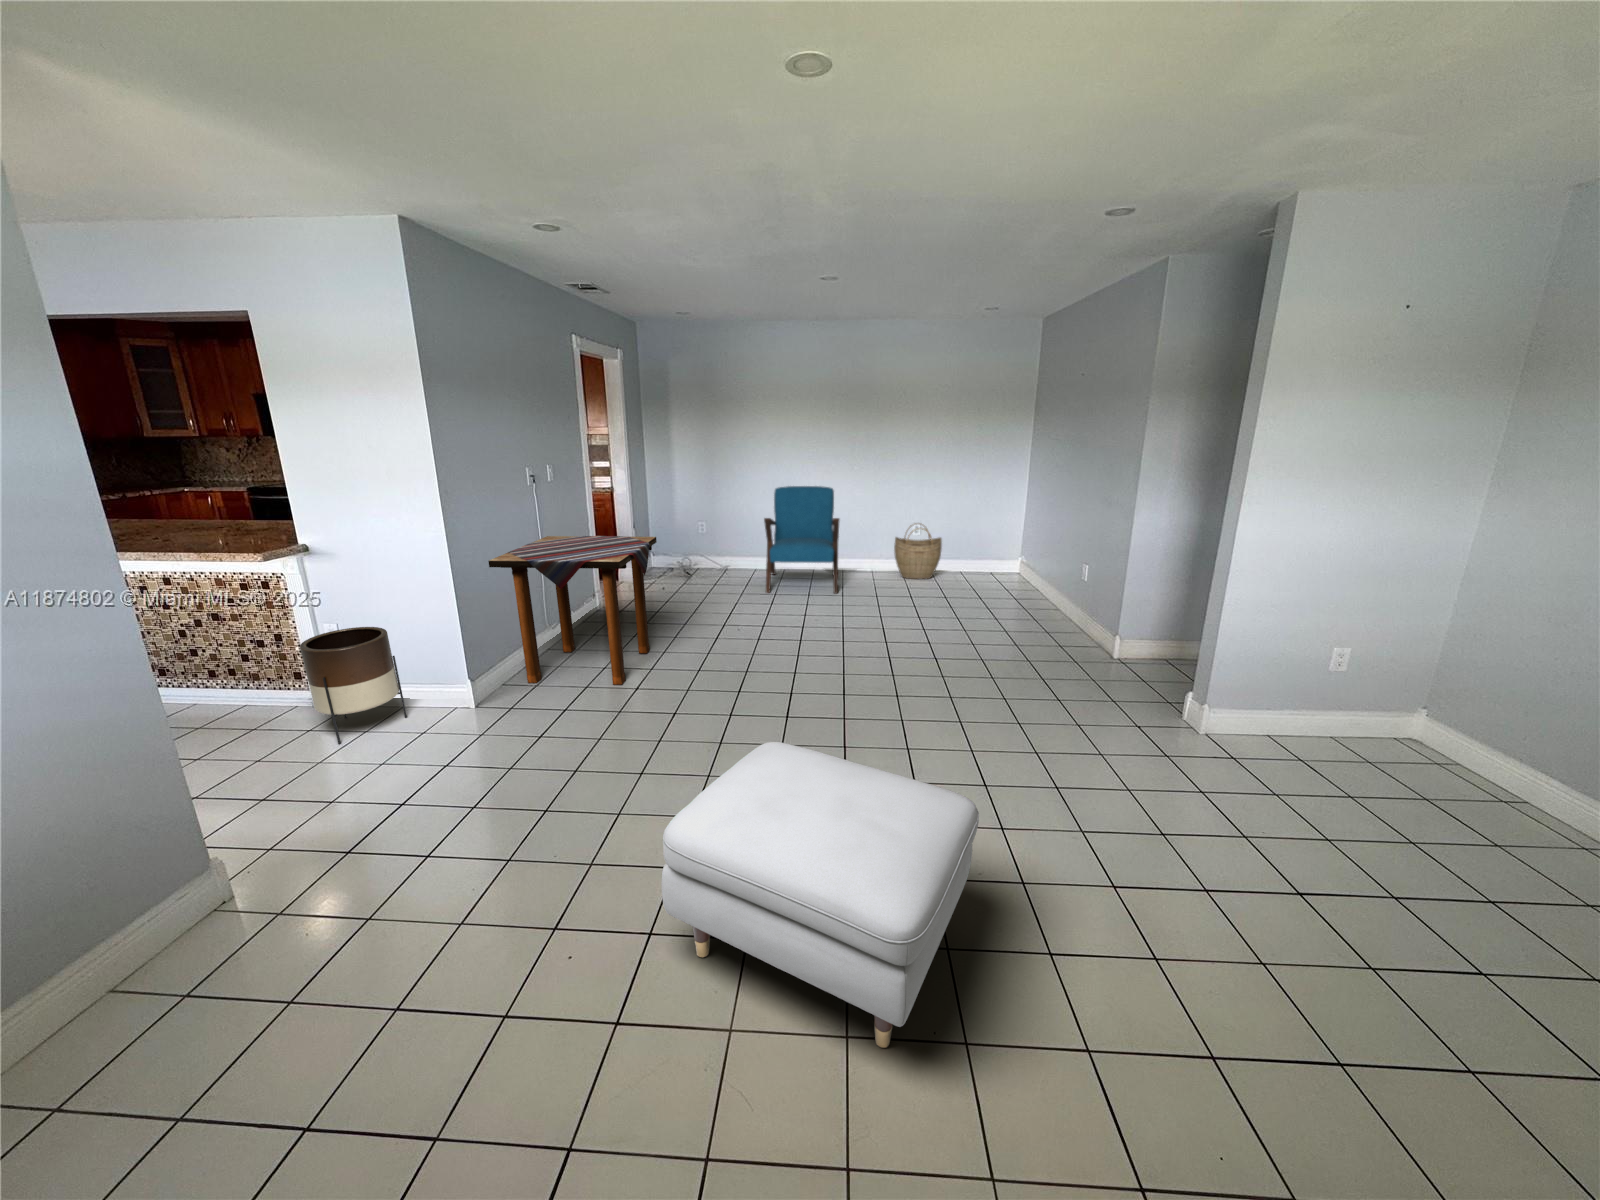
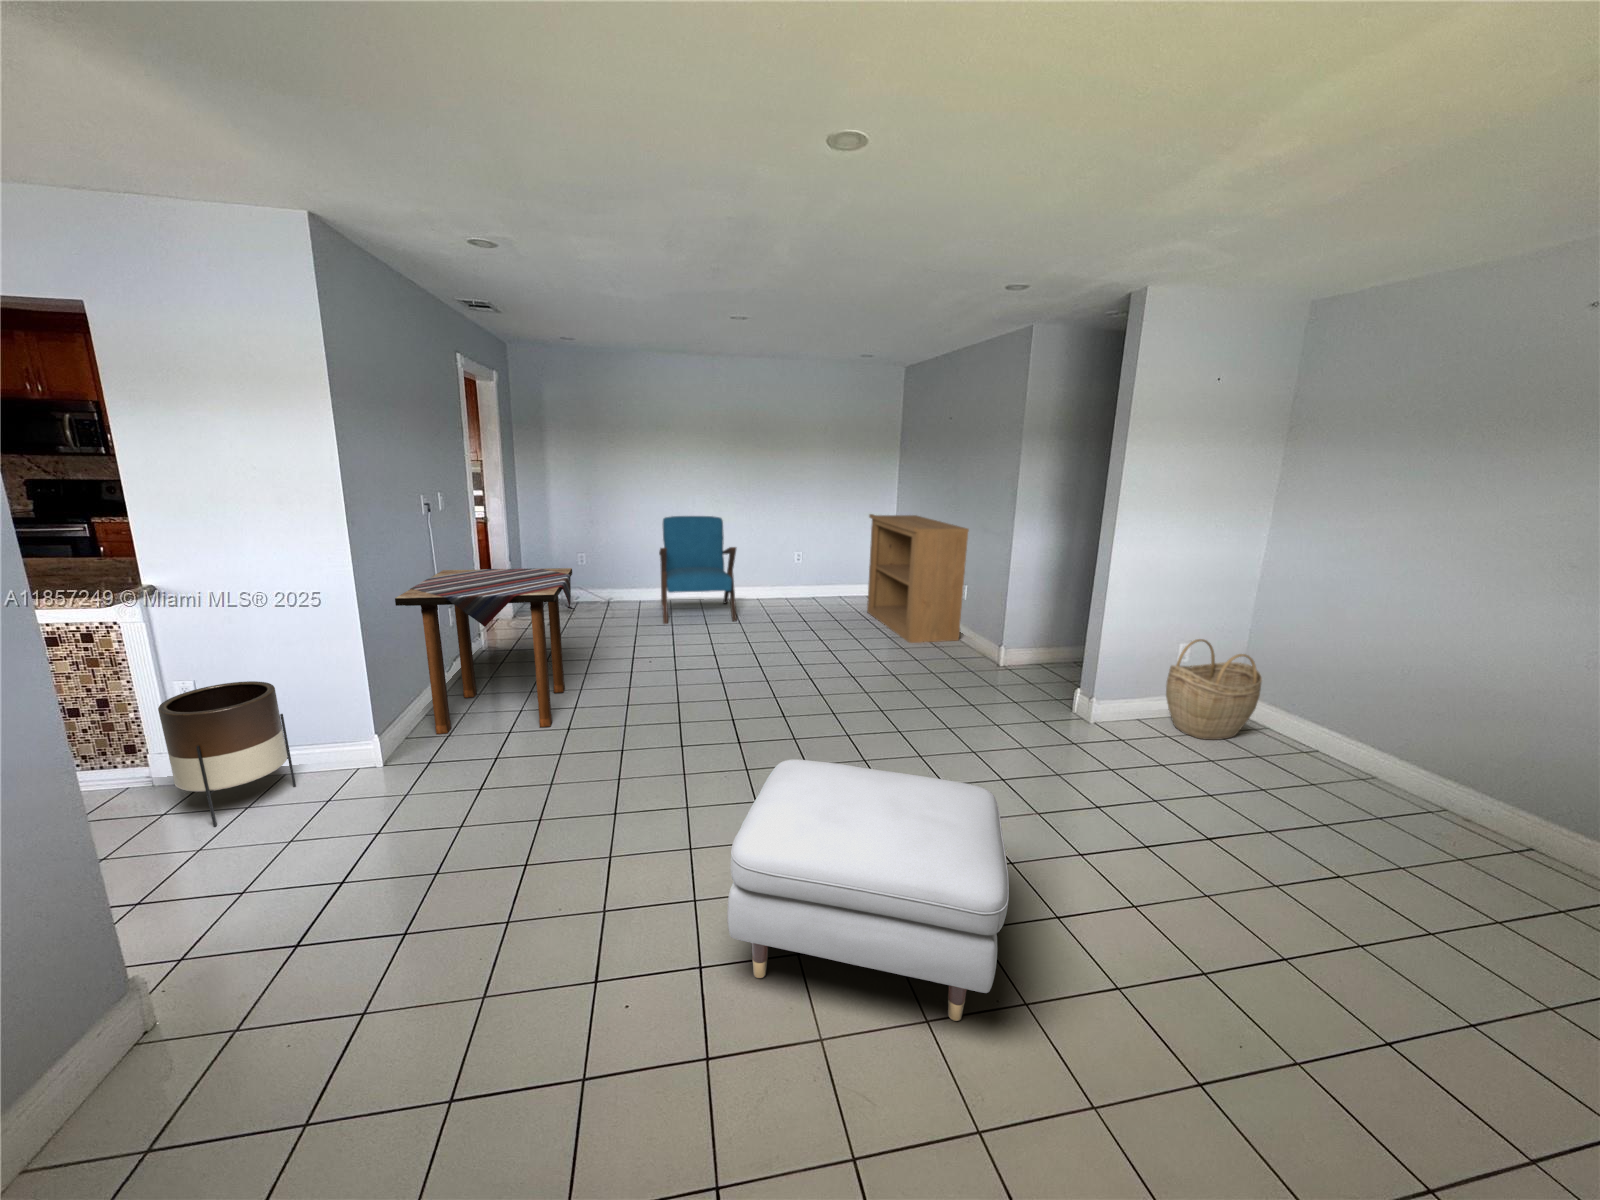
bookshelf: none [980,484,1091,626] -> present [867,514,969,643]
woven basket: present [894,524,942,579] -> present [1166,639,1262,740]

